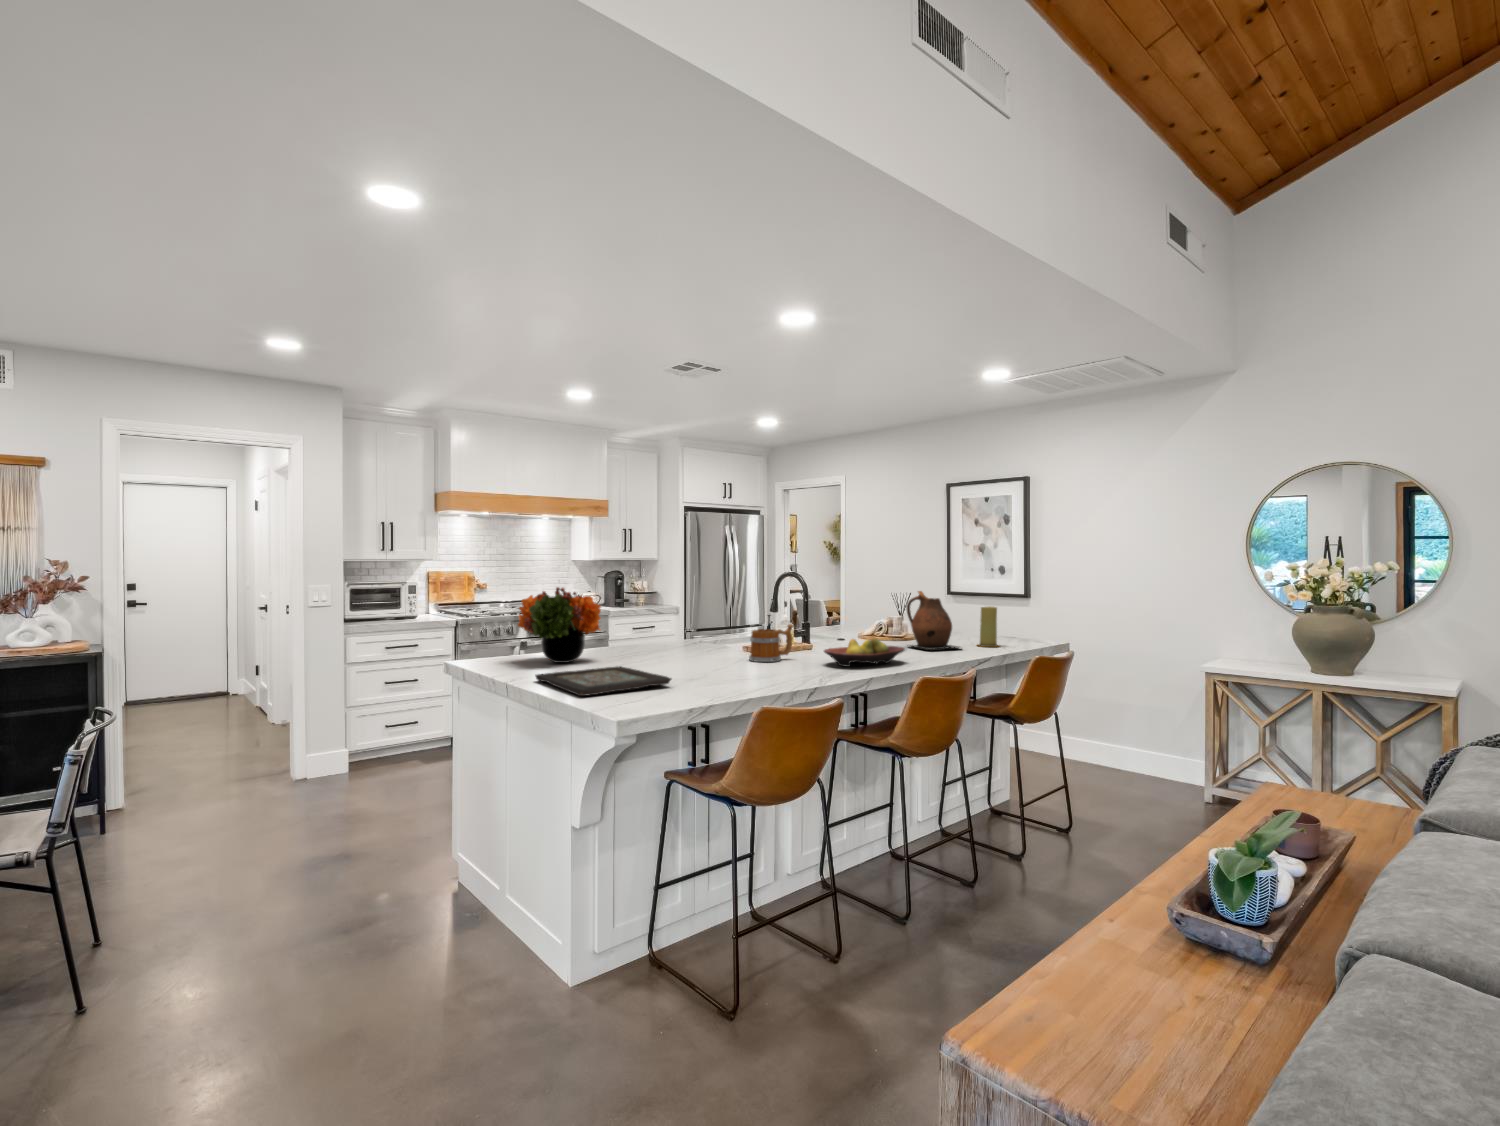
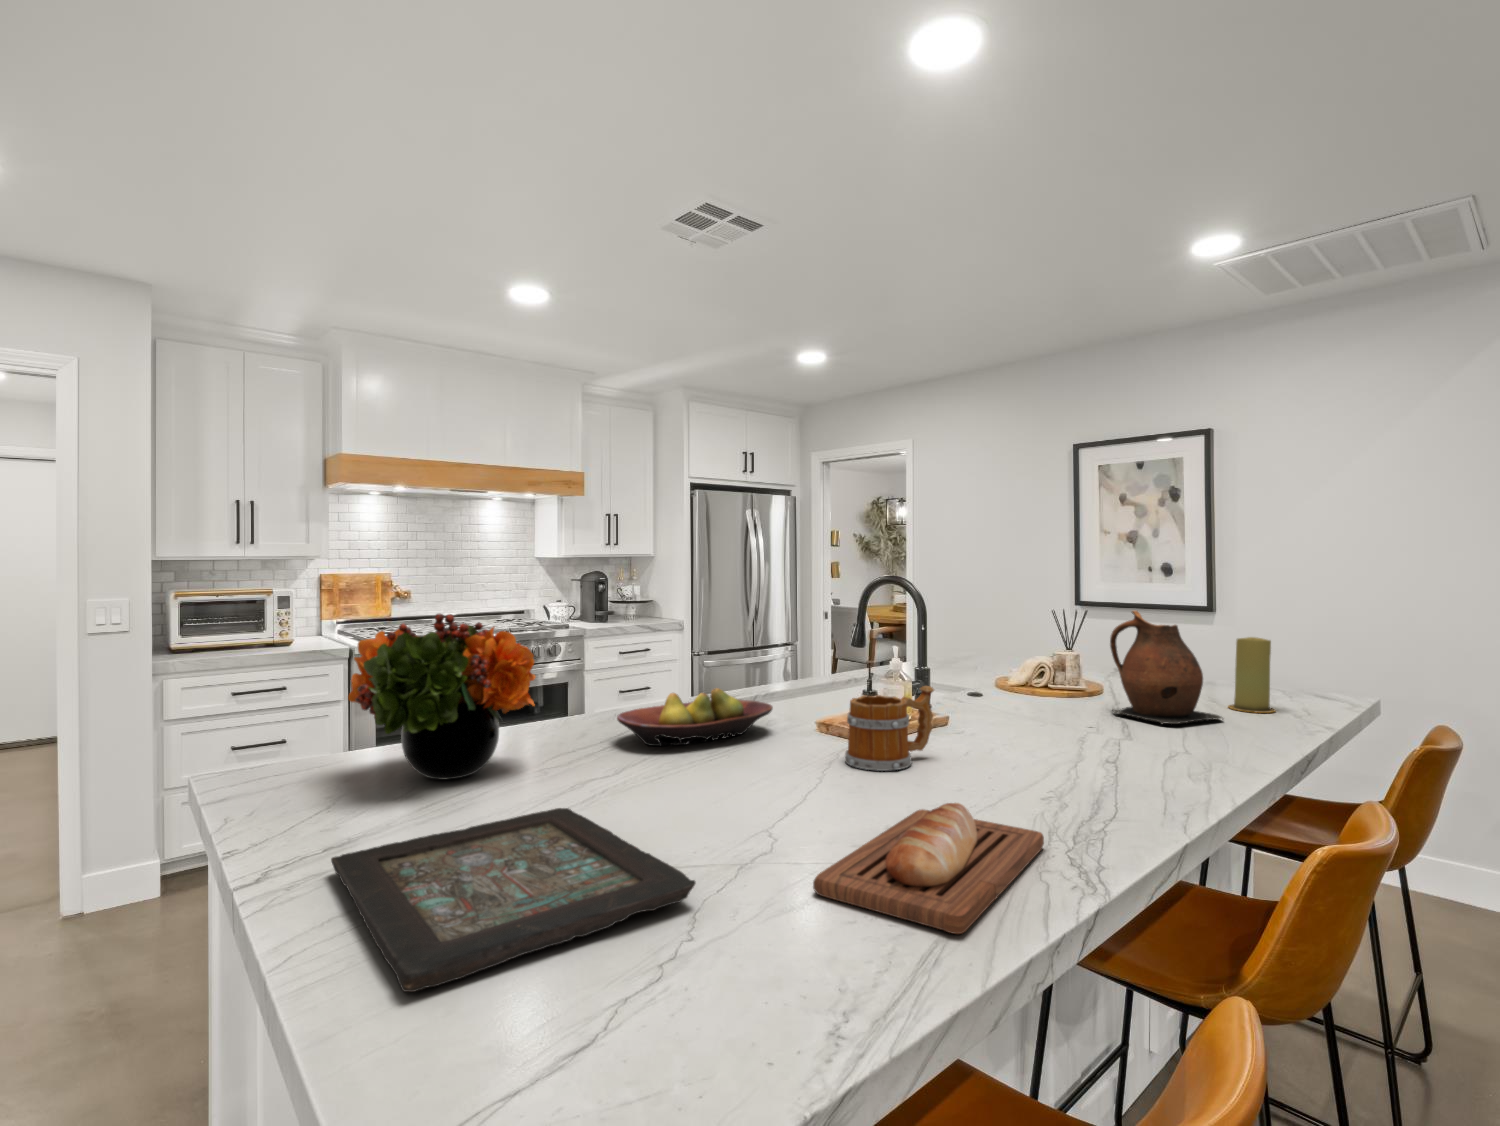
fruit bowl: present [824,637,905,667] -> present [617,688,773,746]
bread loaf: none [716,661,814,691] -> present [813,803,1044,934]

